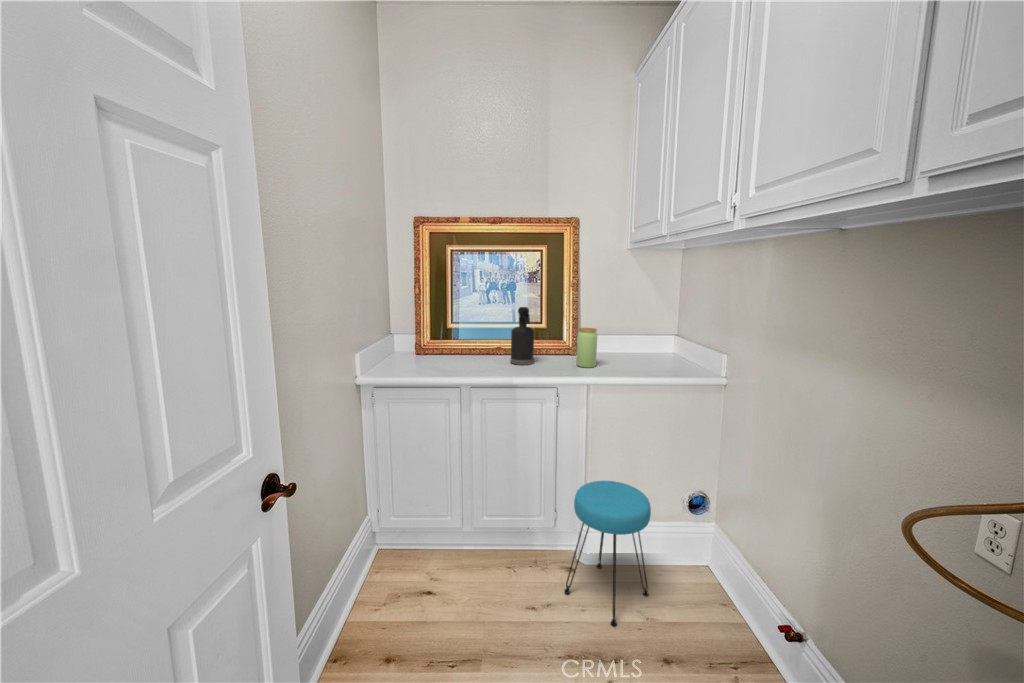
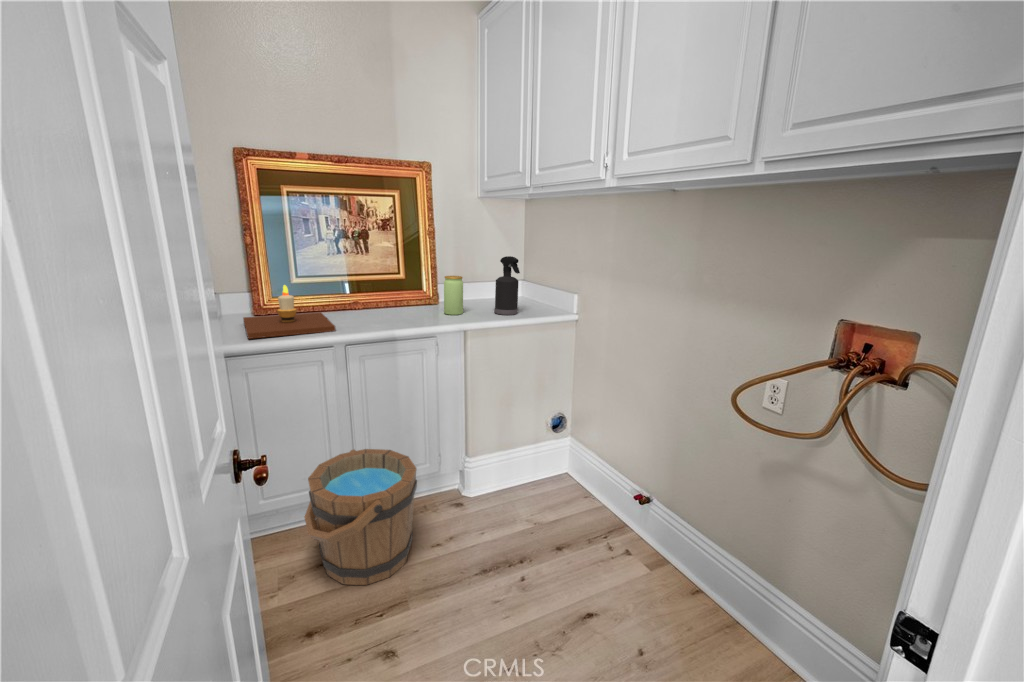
spray bottle: present [510,307,534,365] -> present [494,256,520,315]
candle: none [394,329,467,374] -> present [243,285,335,339]
stool: present [564,481,651,625] -> none [461,416,533,537]
bucket: none [409,487,515,627] -> present [305,449,417,585]

